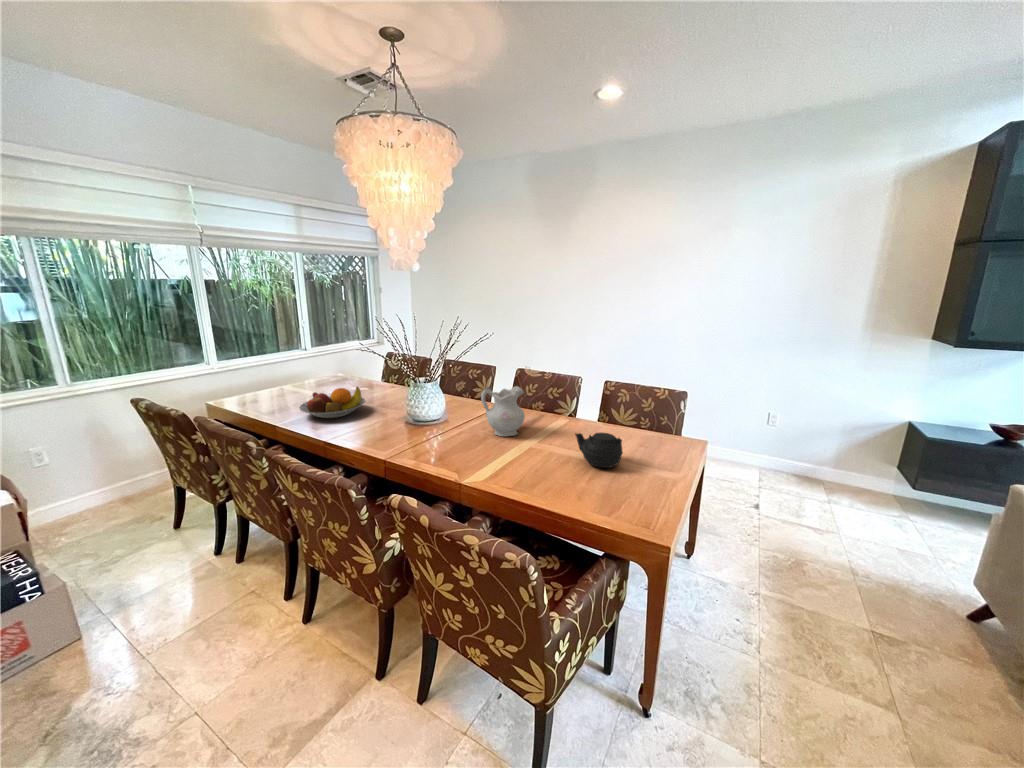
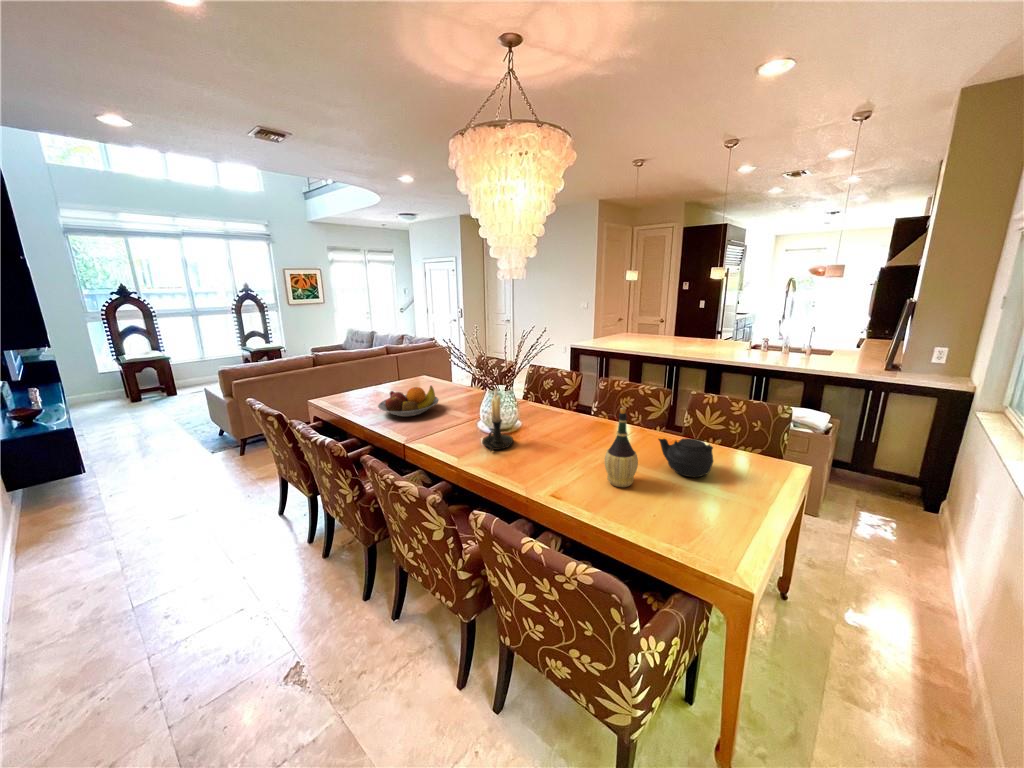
ceramic pitcher: present [481,386,525,436] -> none [555,387,601,439]
candle holder: none [408,387,440,451] -> present [482,389,513,452]
wine bottle: none [524,404,555,479] -> present [605,408,638,487]

